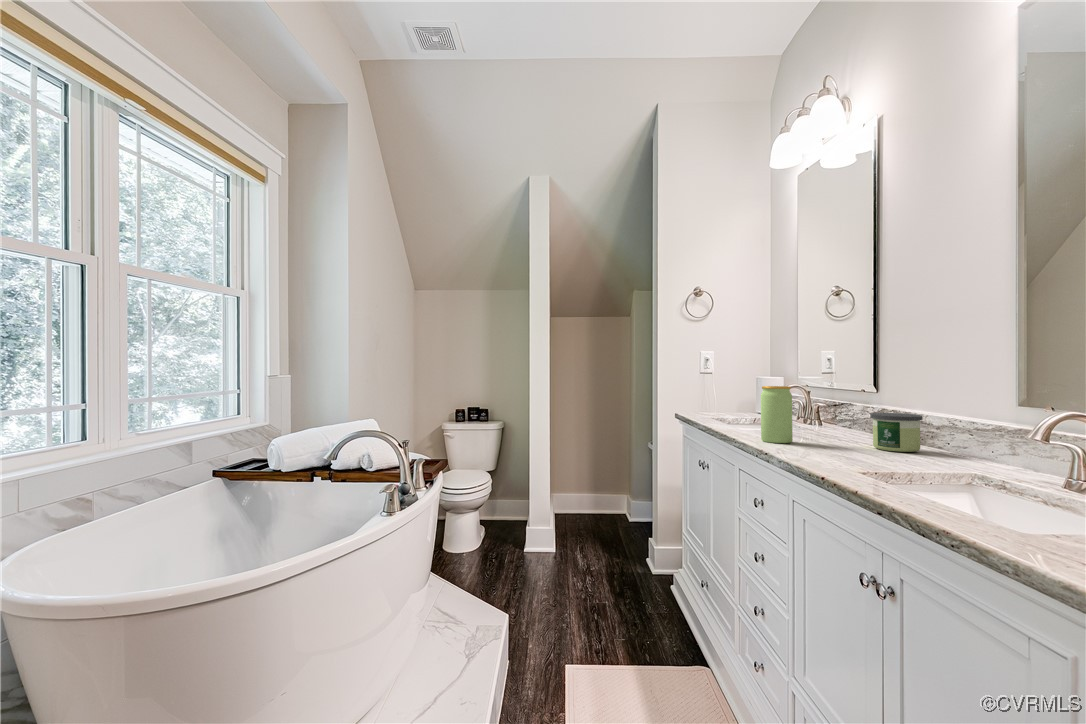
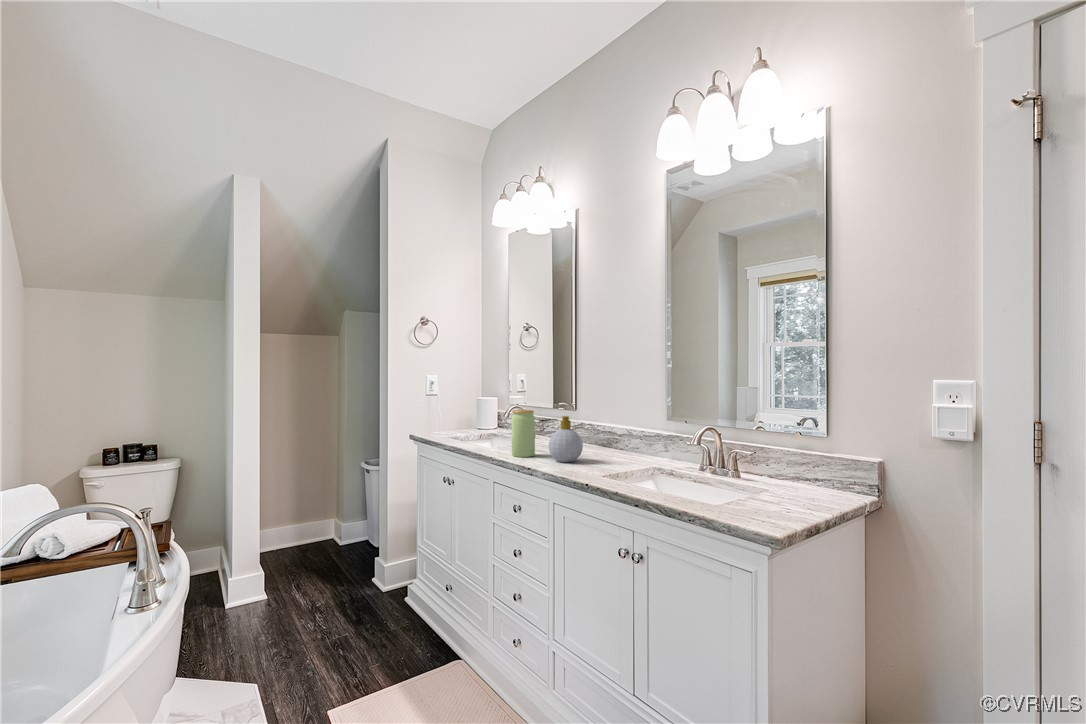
soap bottle: none [803,393,855,453] -> present [549,416,583,462]
candle: present [870,413,923,452] -> none [583,426,614,455]

